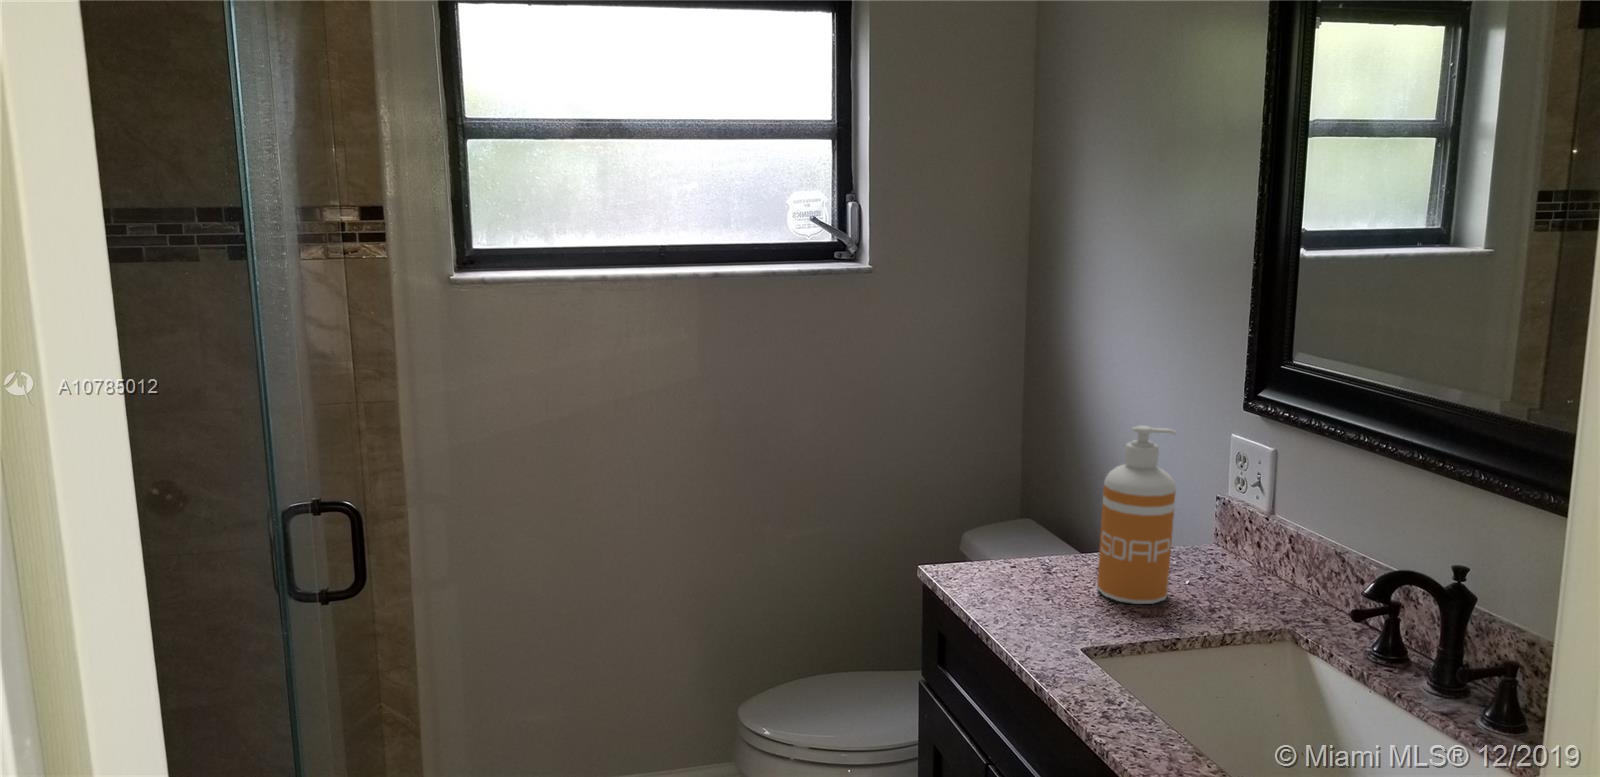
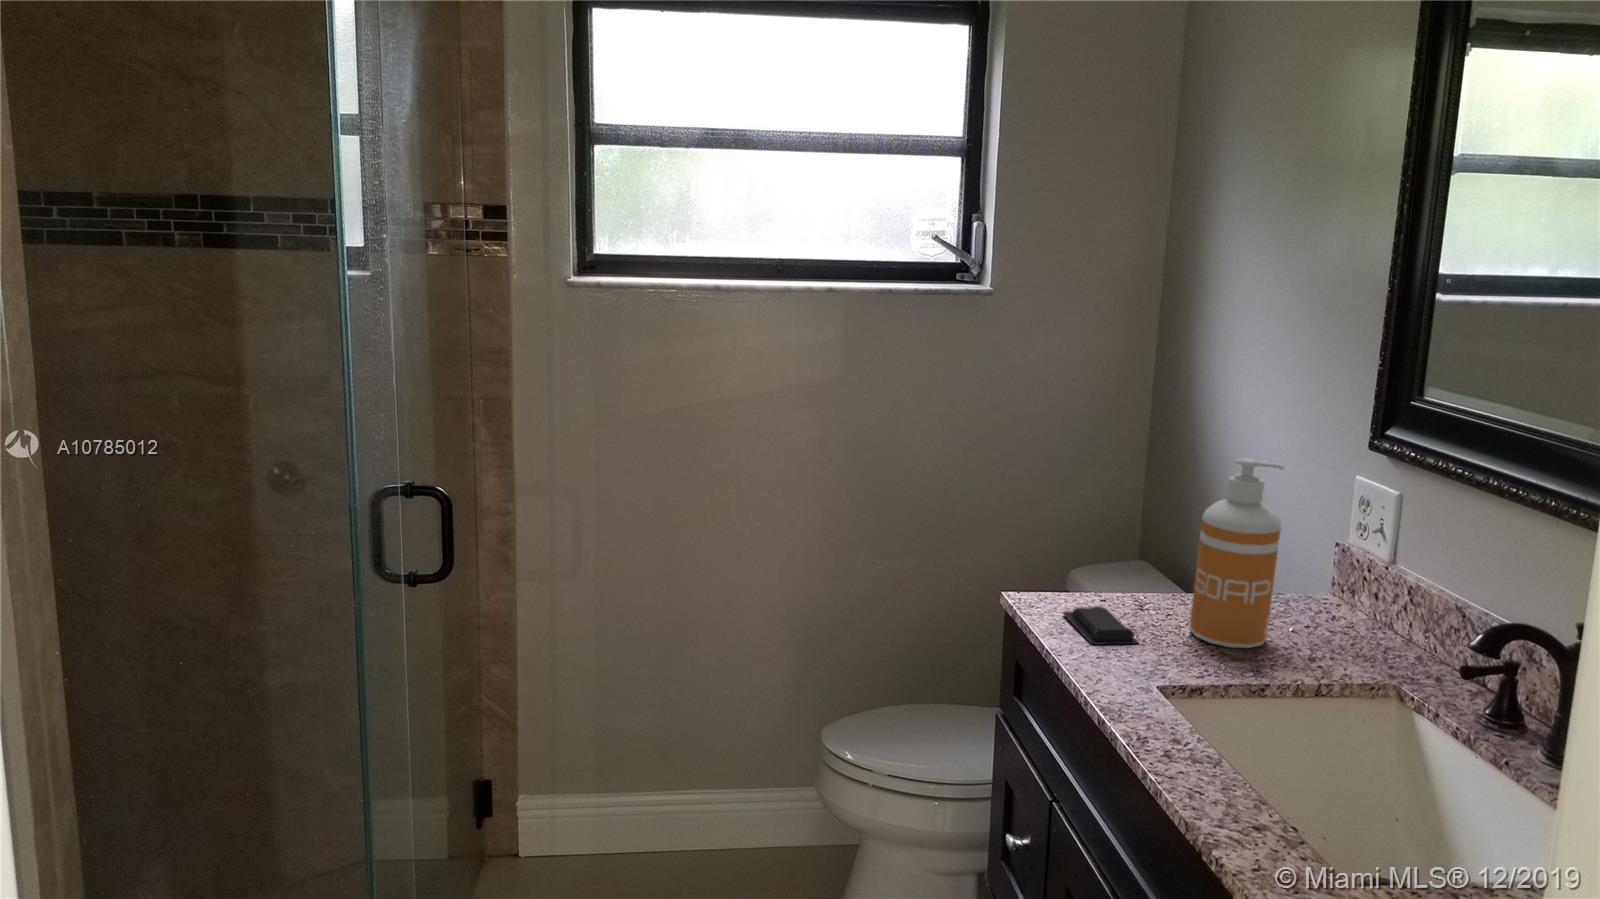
soap bar: none [977,573,1055,612] -> present [1063,606,1139,644]

